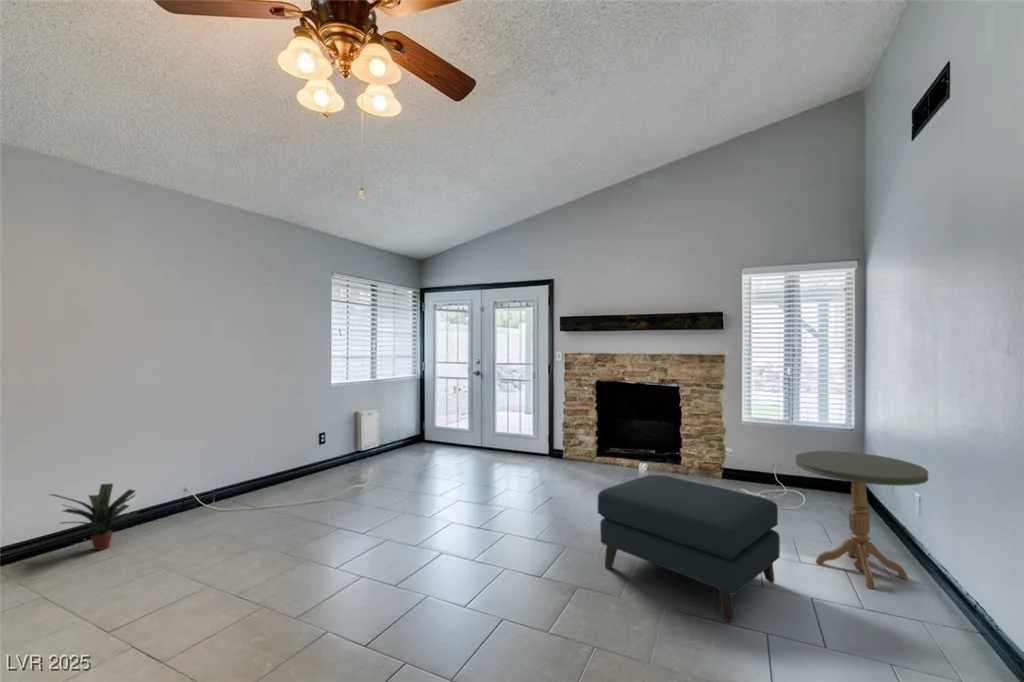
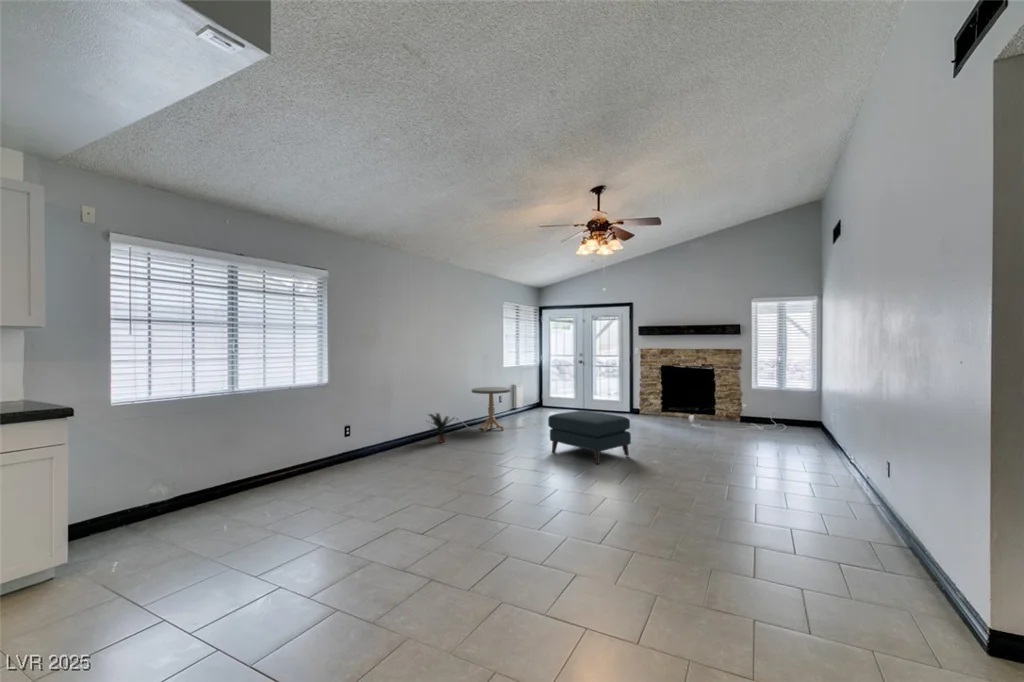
side table: present [795,451,928,589] -> present [472,387,511,432]
ottoman: present [598,475,780,622] -> present [548,411,631,464]

